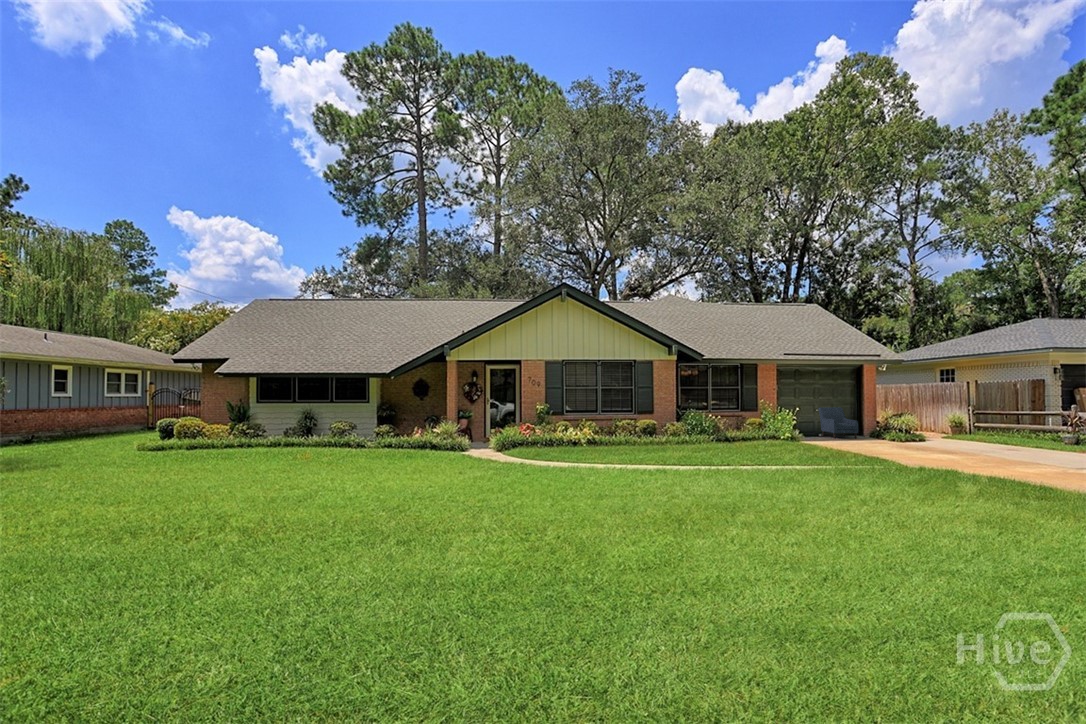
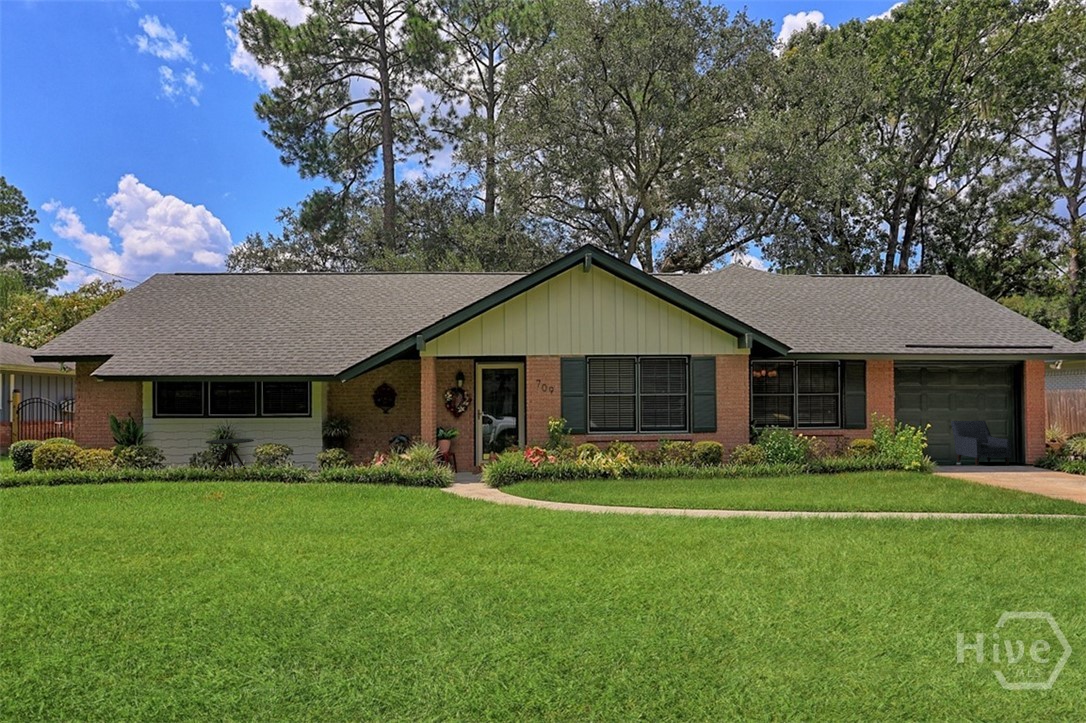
round table: none [296,417,329,441] -> present [206,439,254,472]

